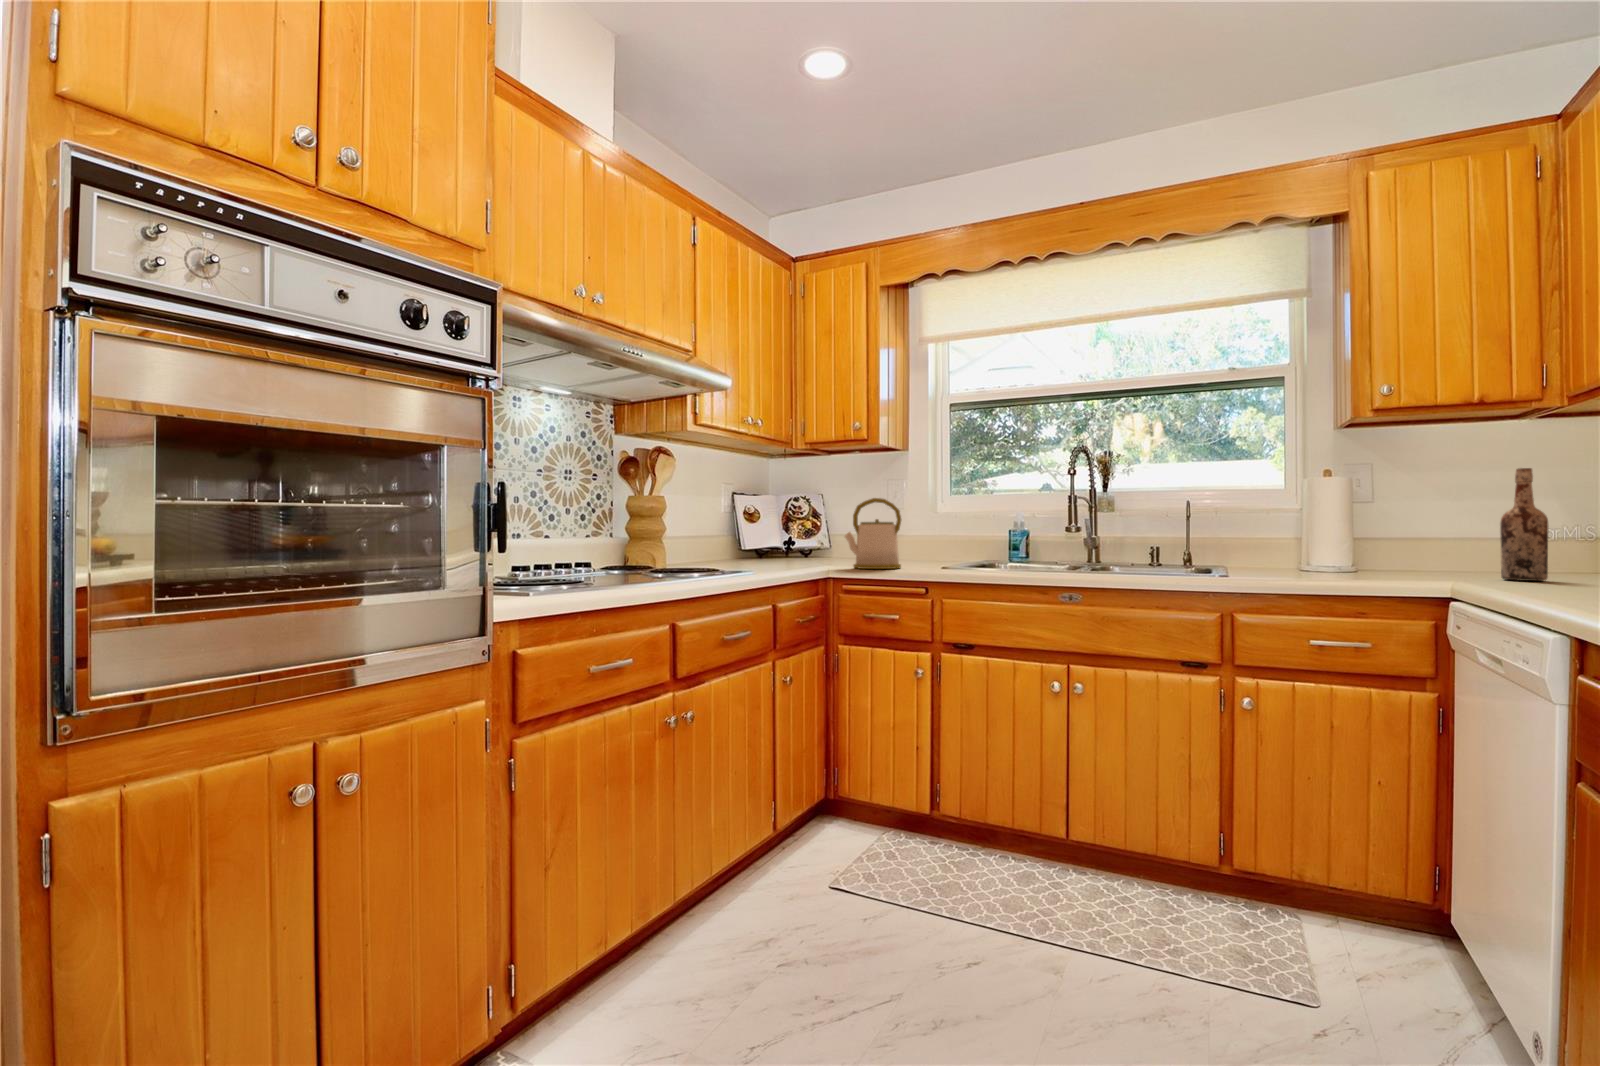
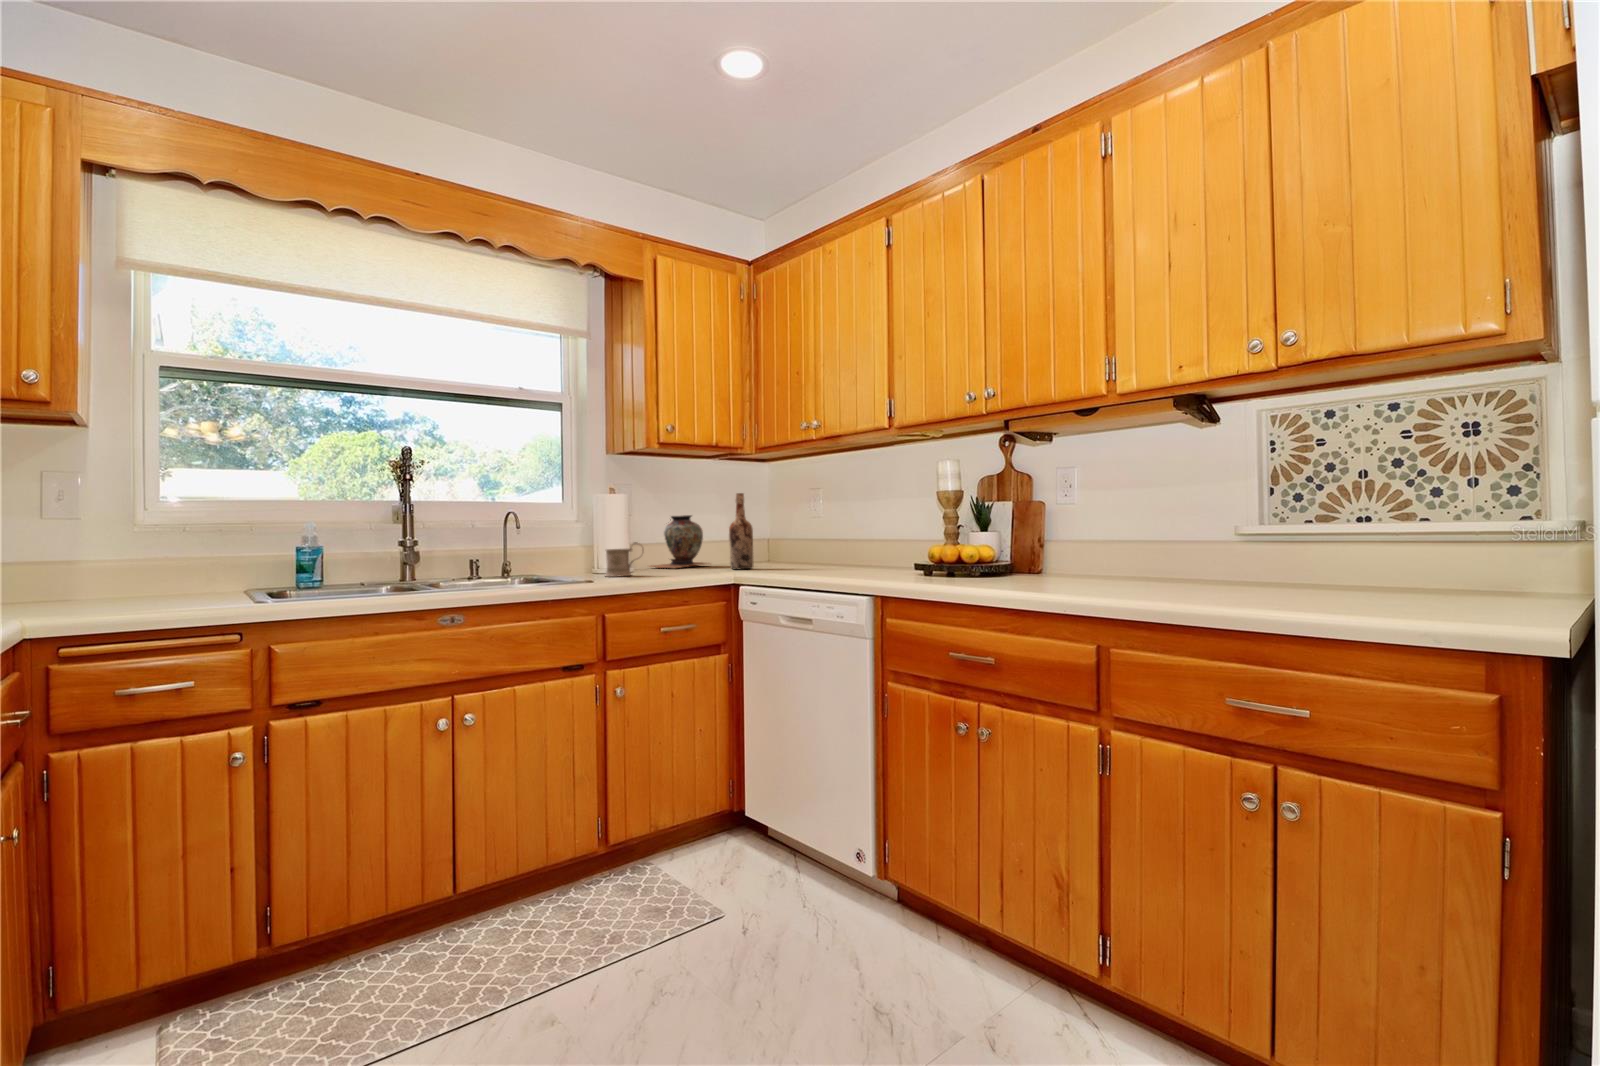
kettle: present [845,498,901,569] -> none [65,501,187,617]
decorative vase: none [1392,501,1508,572] -> present [651,515,707,568]
mug: none [1278,535,1328,575] -> present [605,542,644,577]

